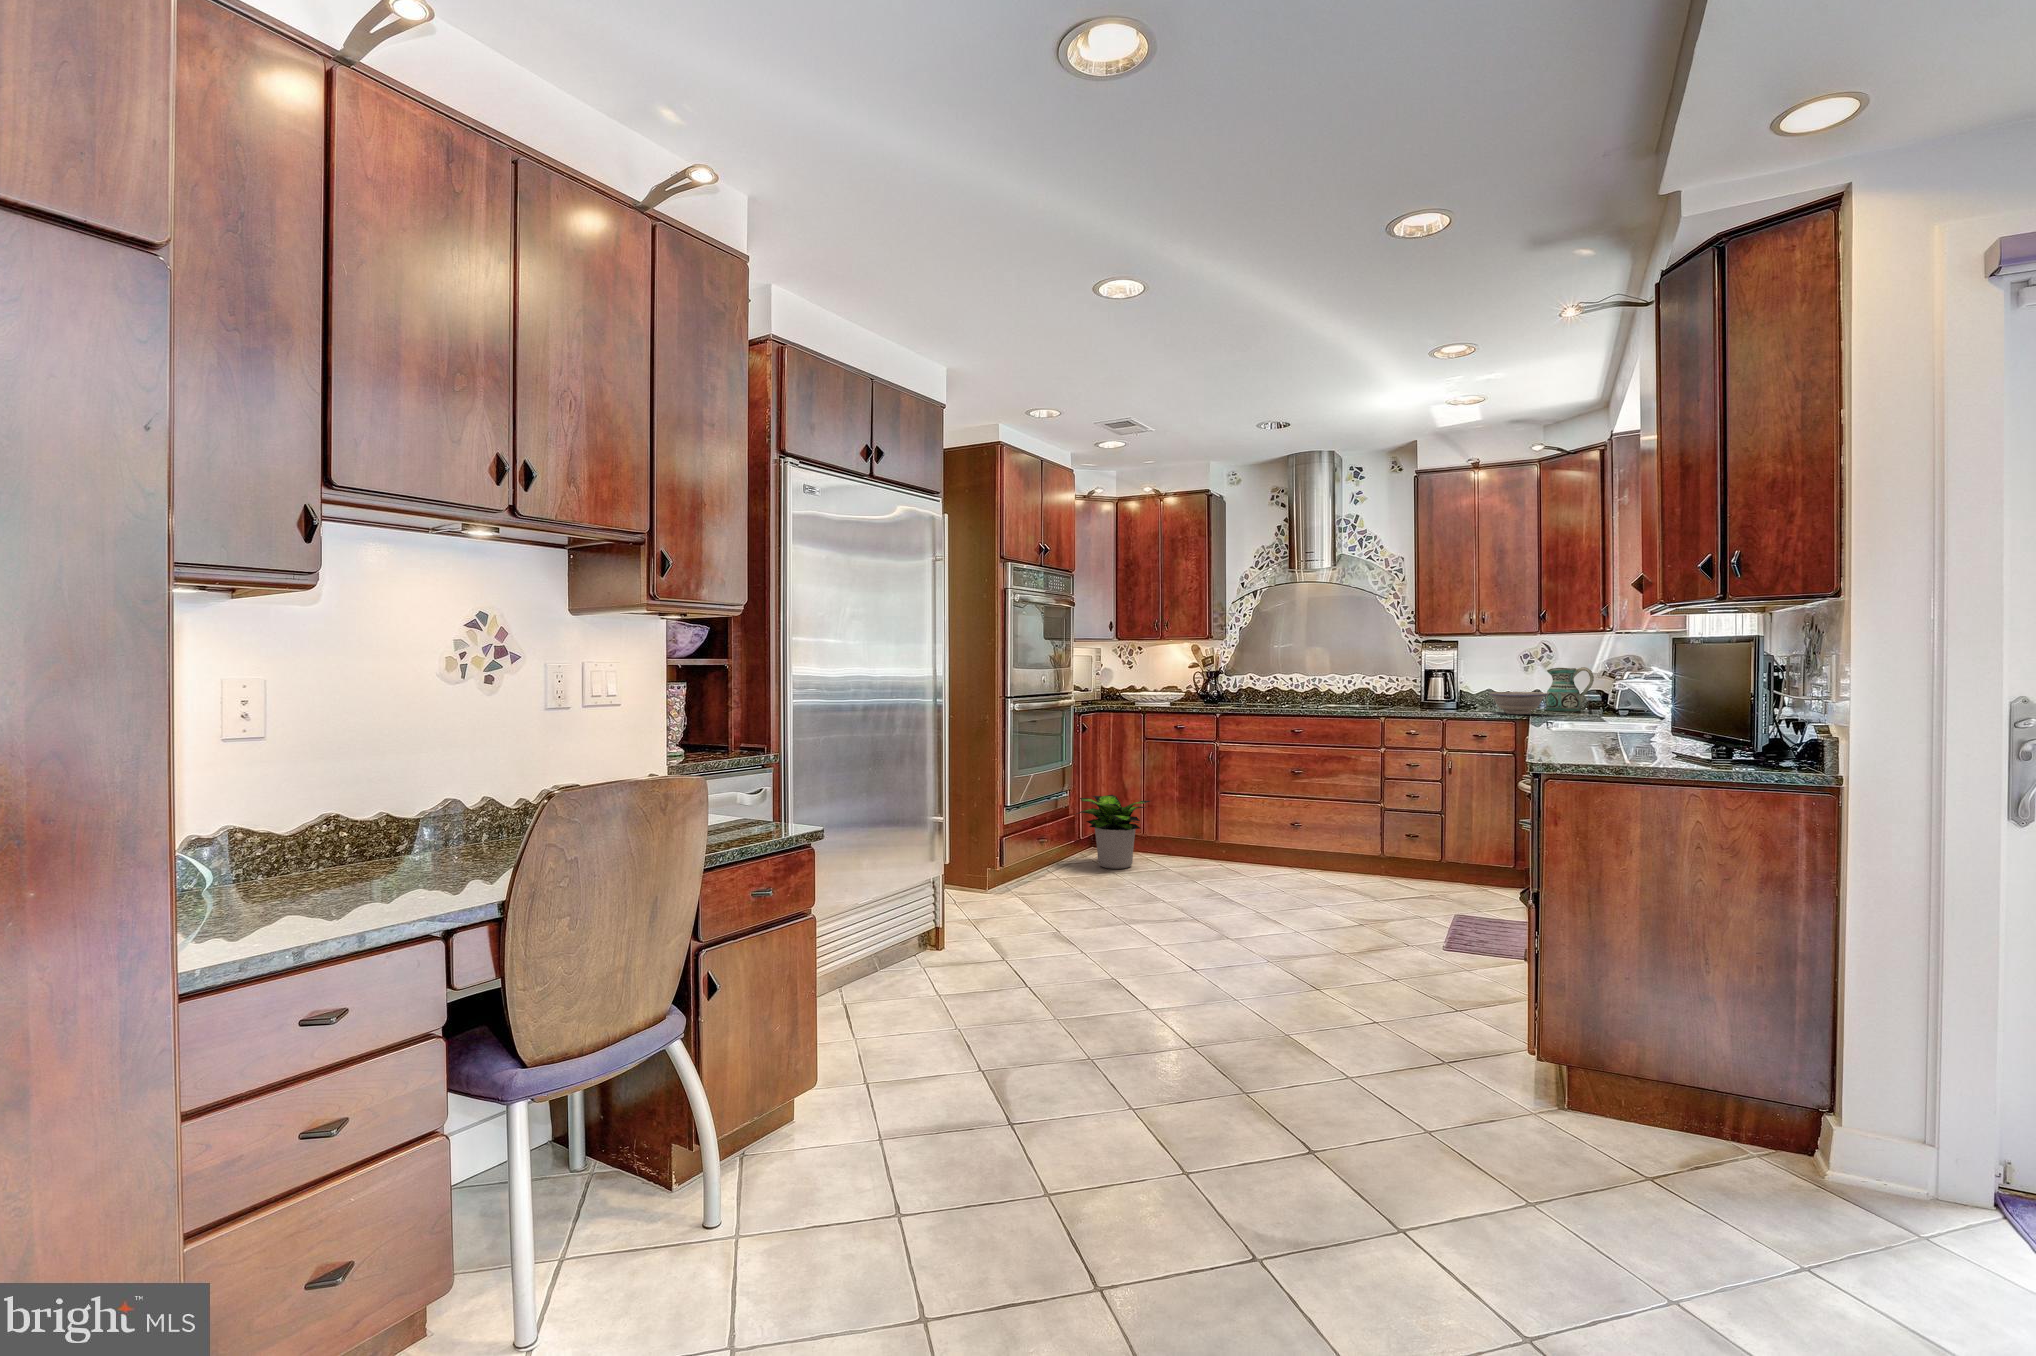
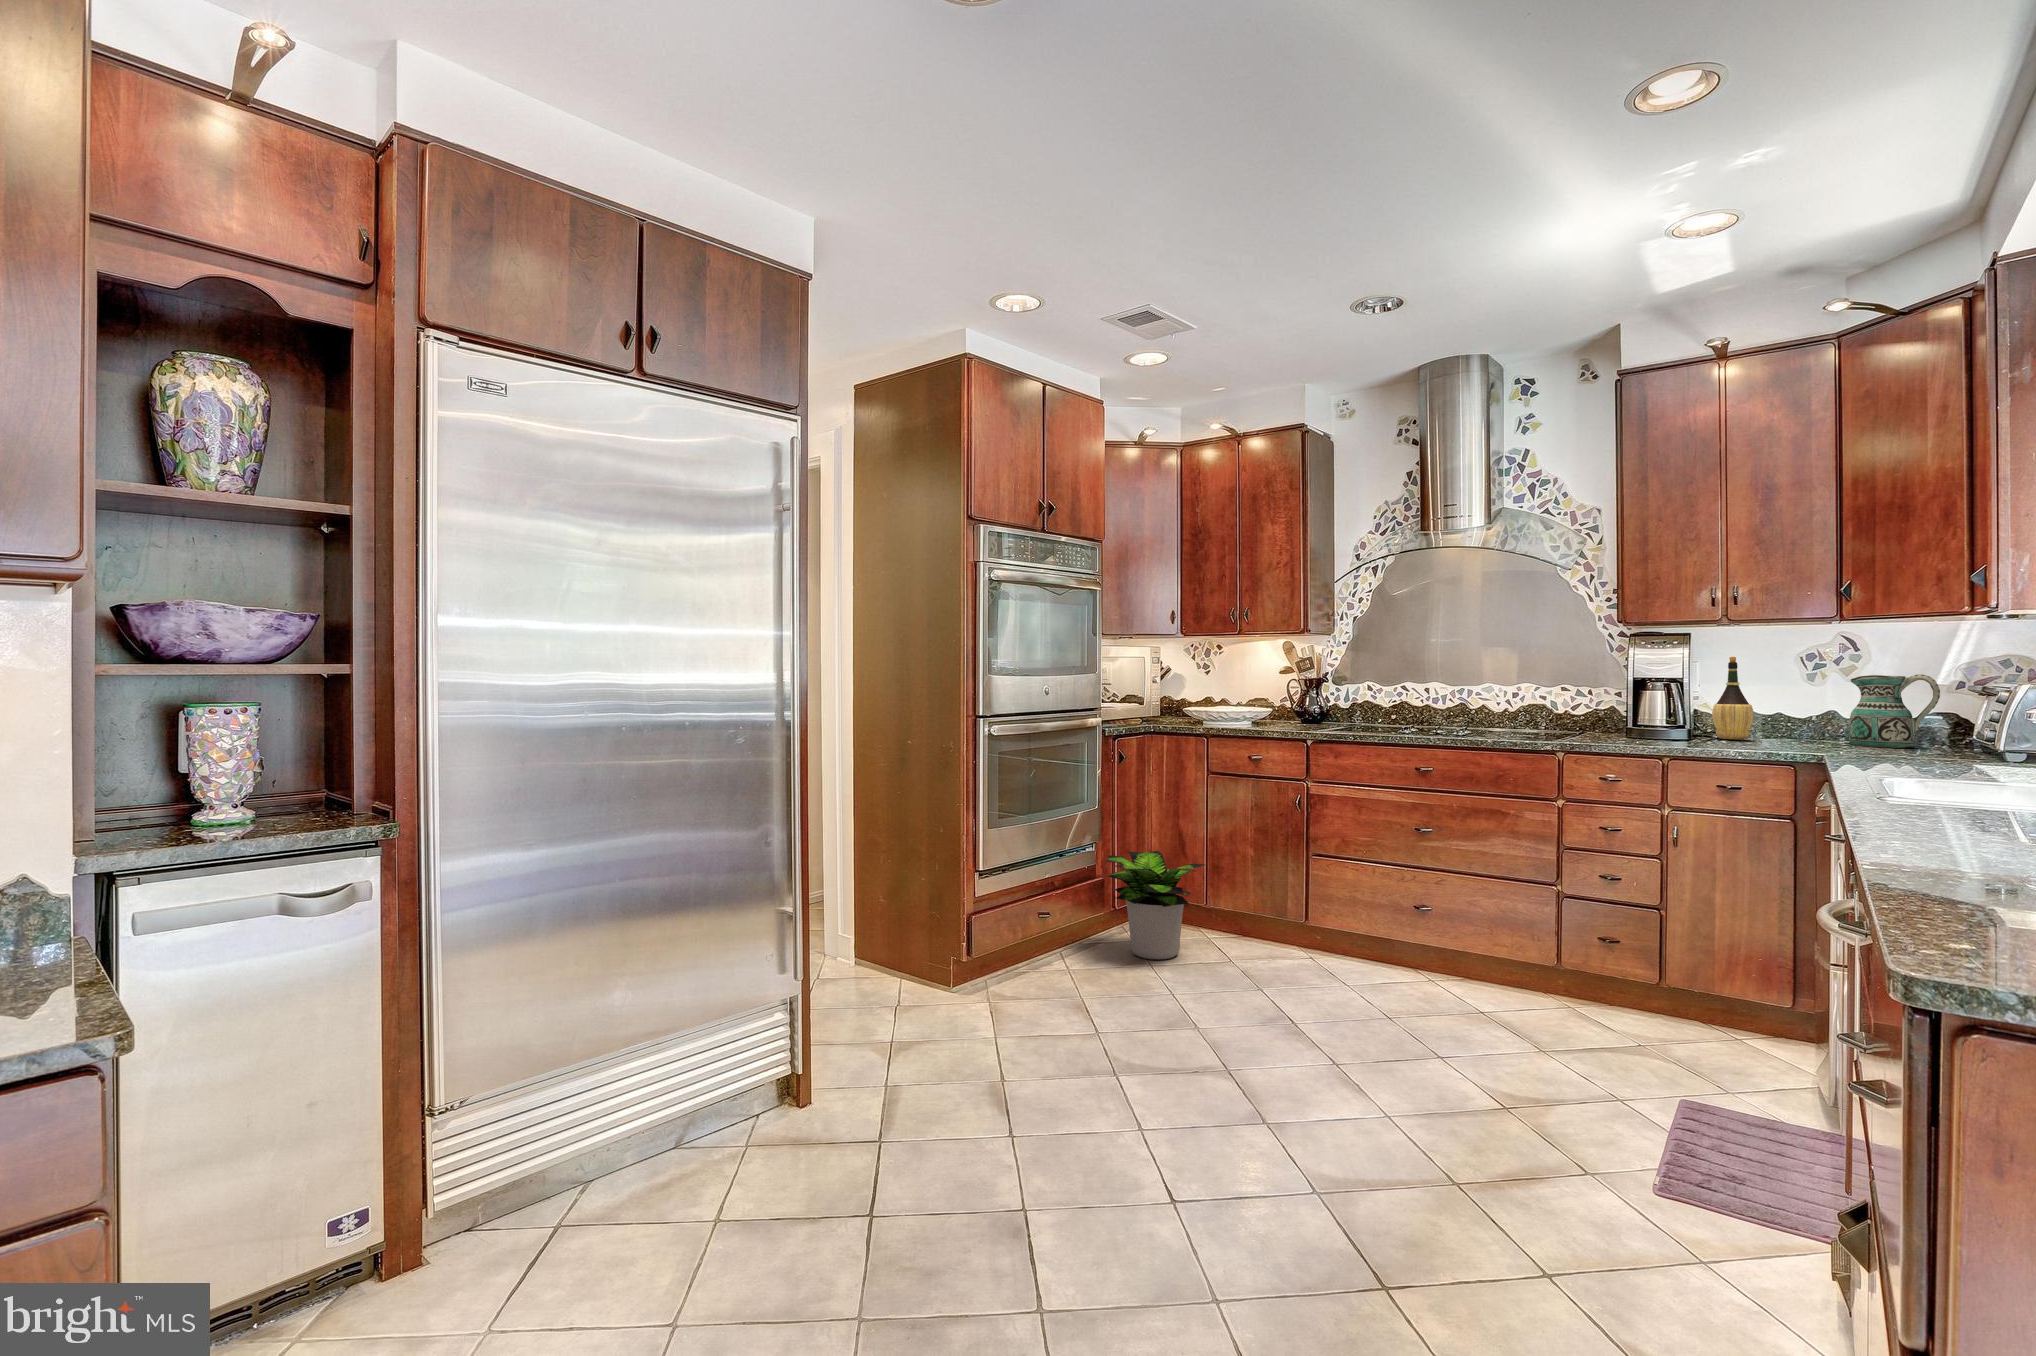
wine bottle: none [1470,656,1494,708] -> present [1712,657,1754,740]
bowl: present [1489,692,1548,714] -> none [1745,715,1857,754]

